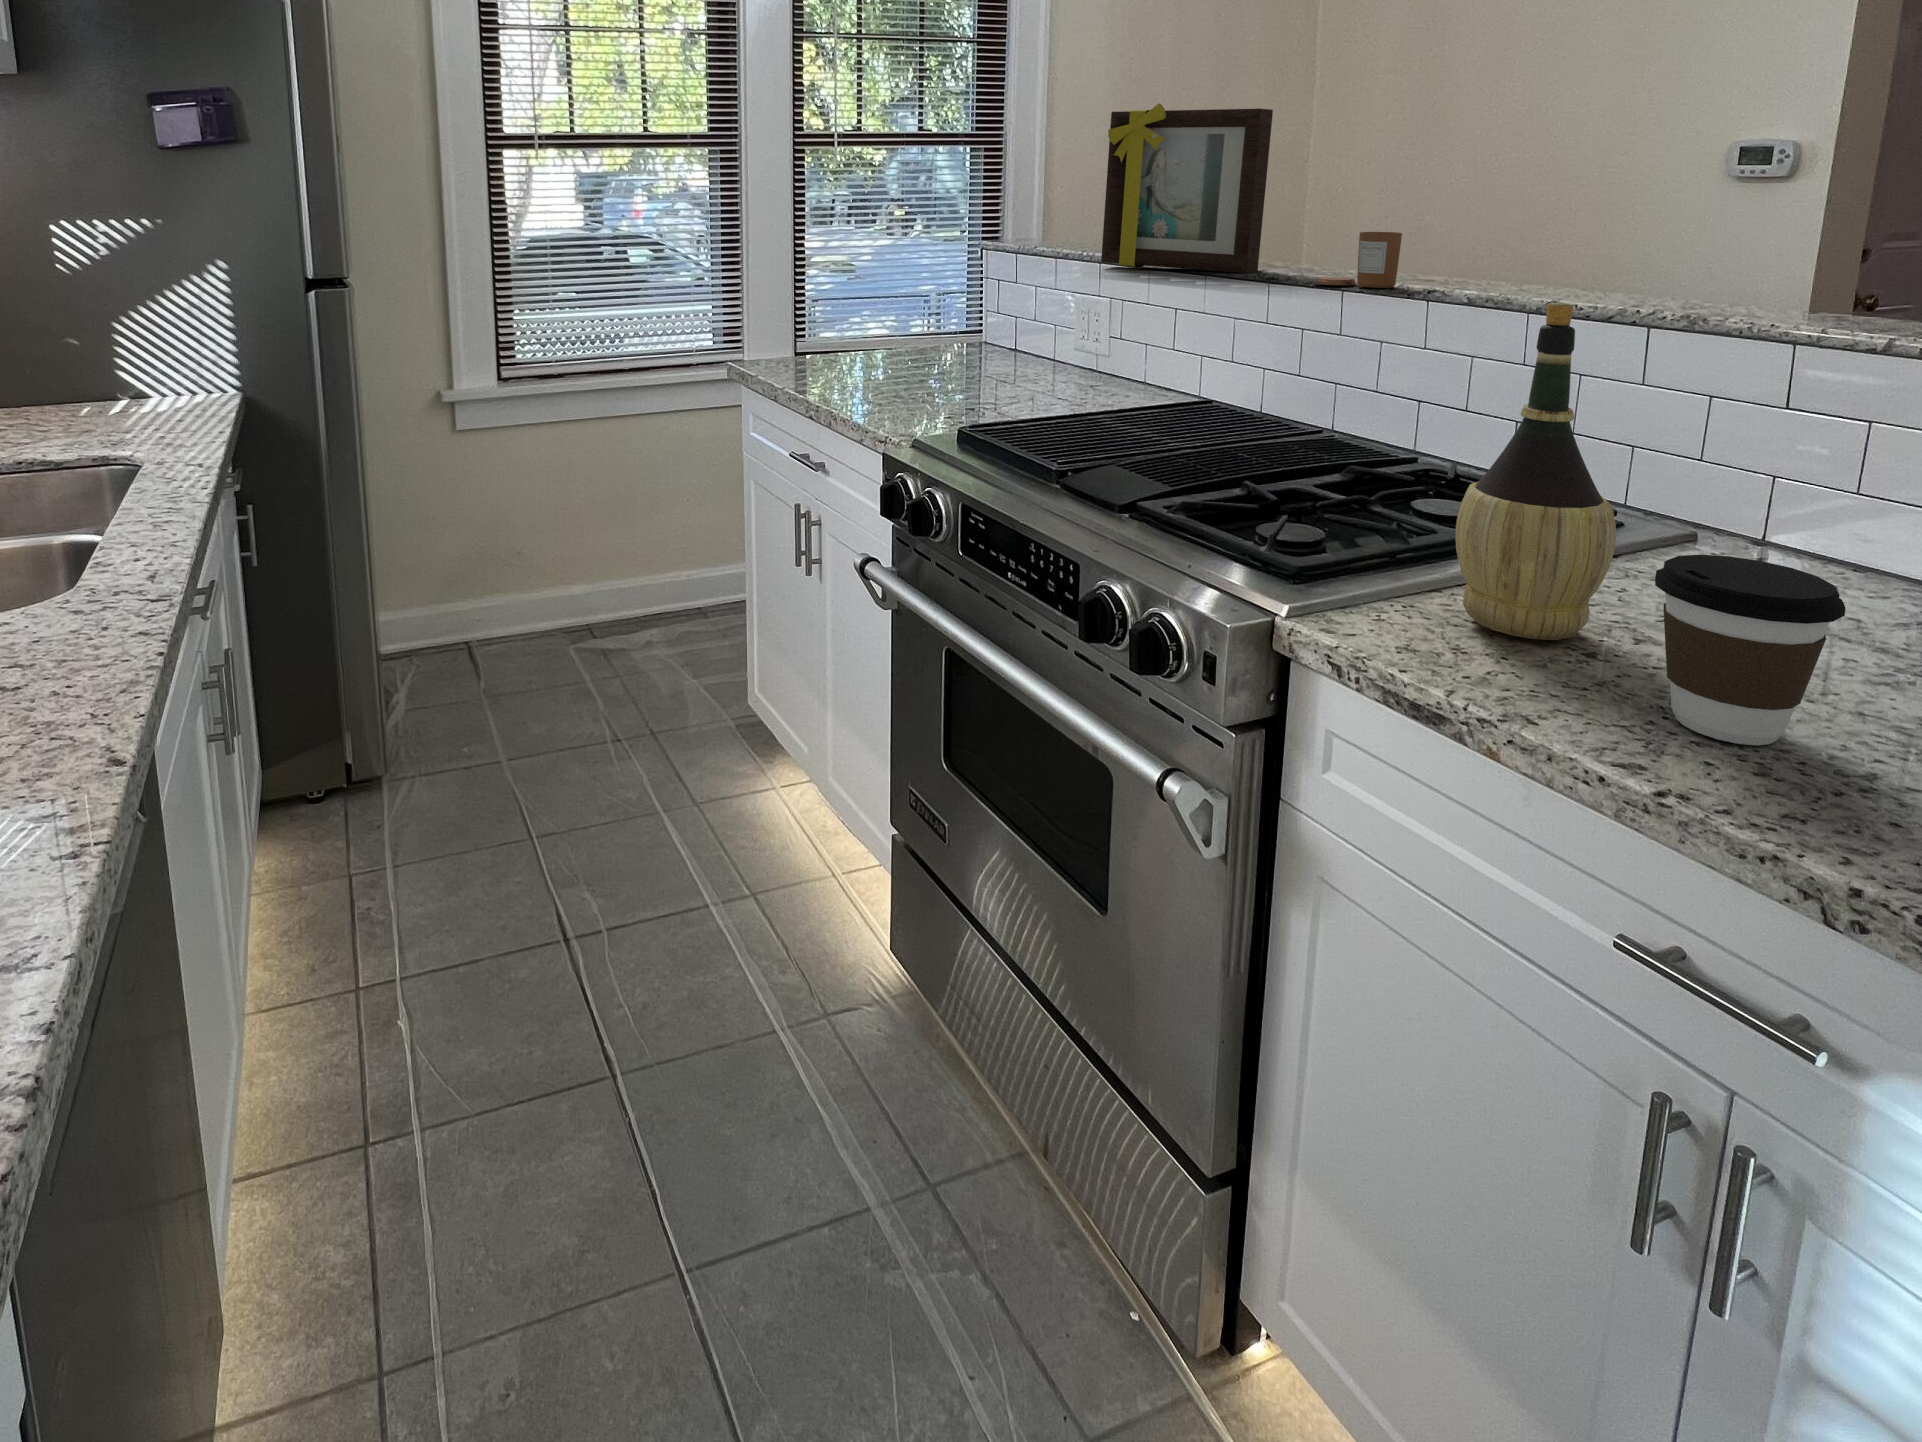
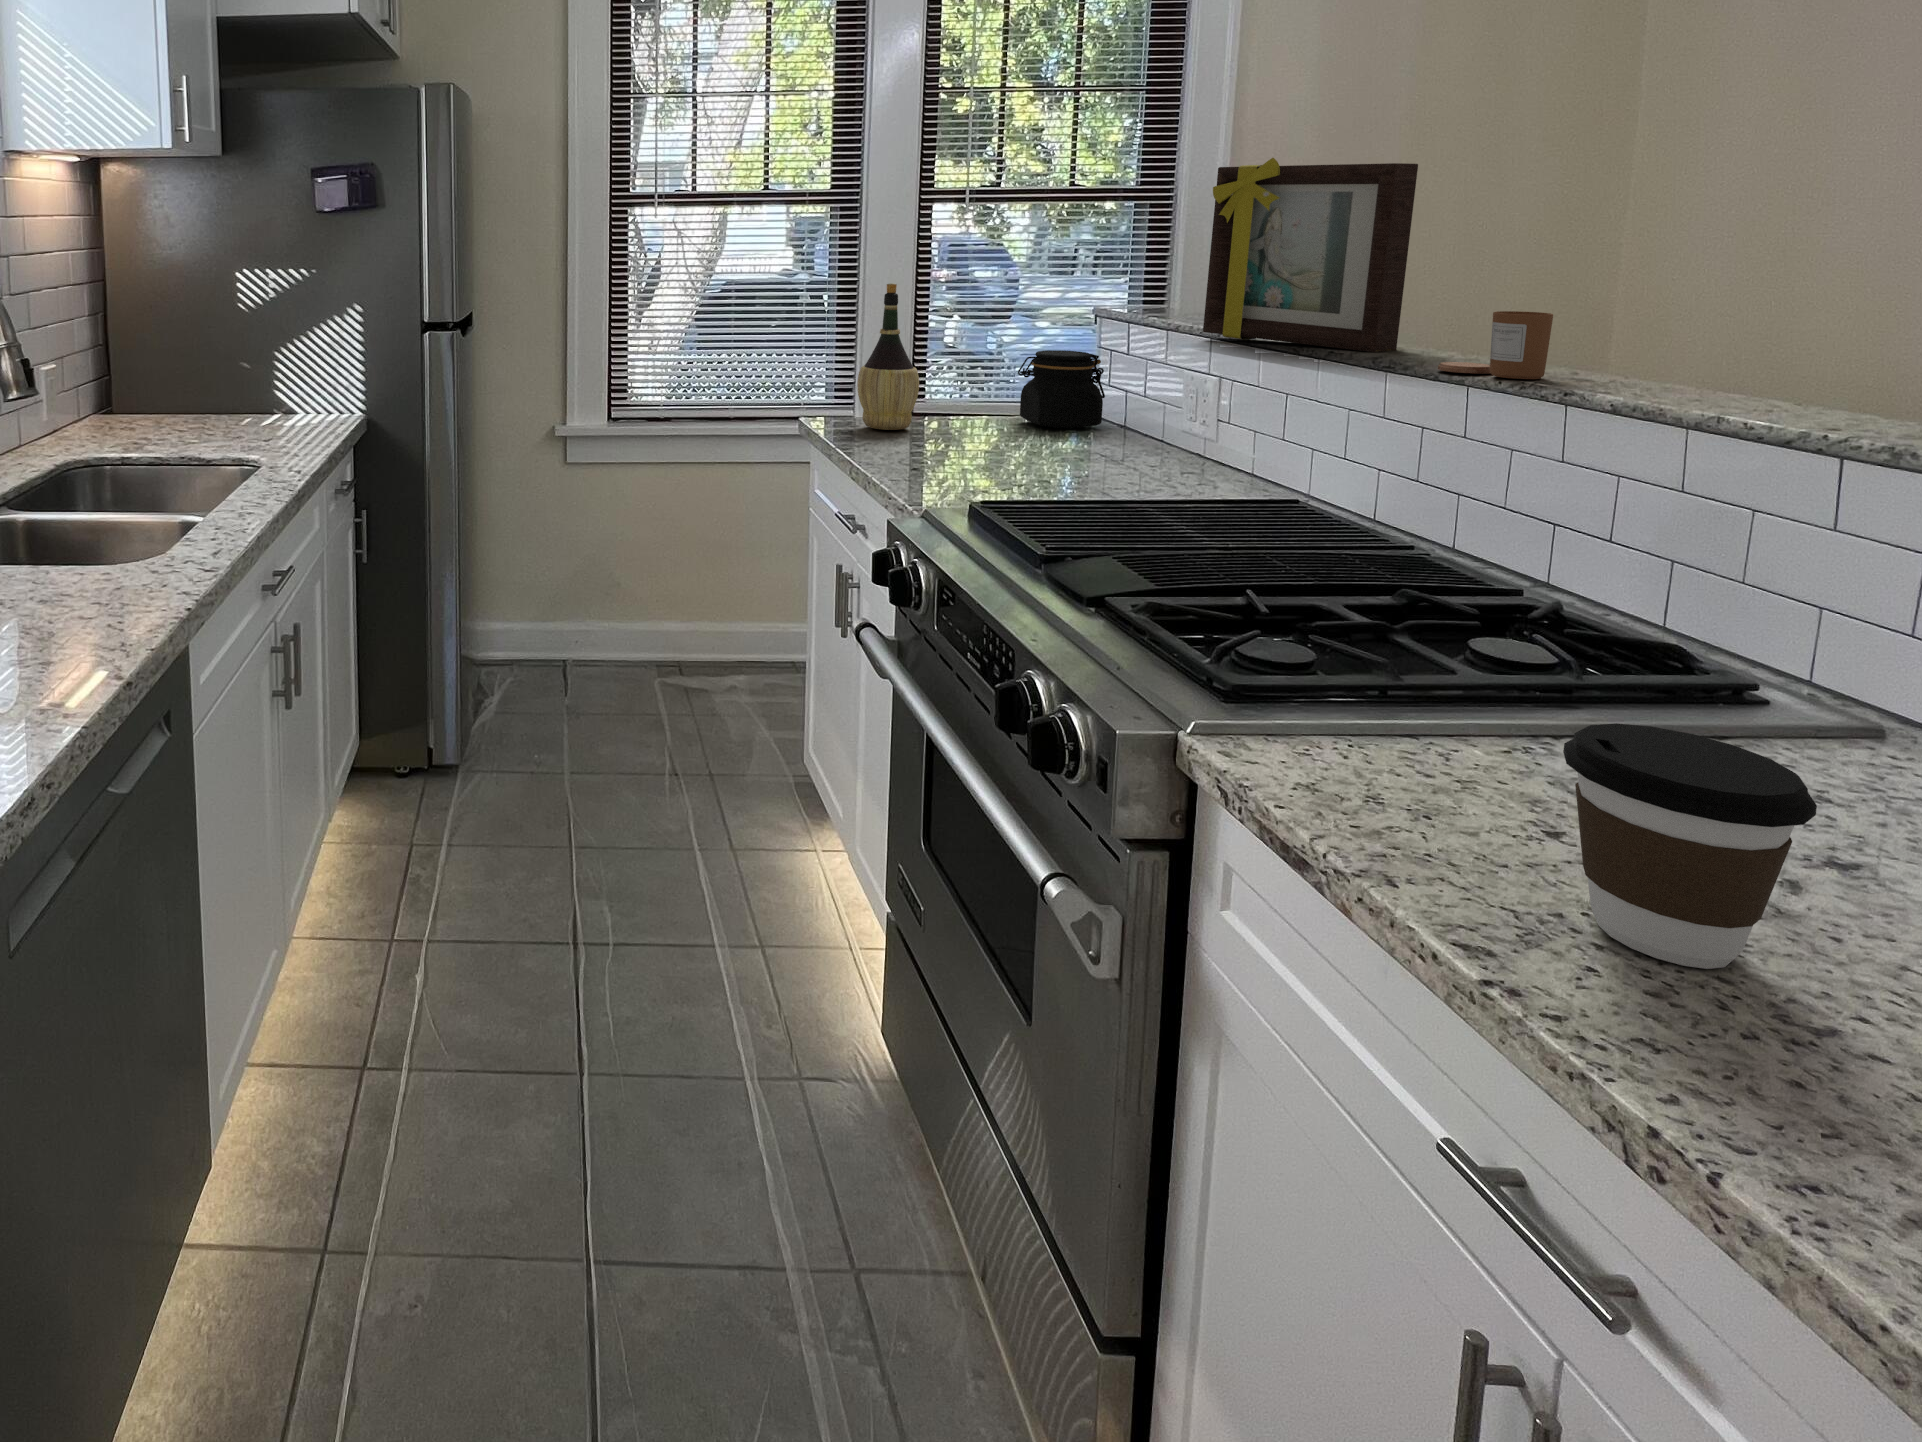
jar: none [931,286,1003,358] -> present [1018,350,1105,429]
wine bottle: present [1455,303,1616,640] -> present [857,283,919,430]

